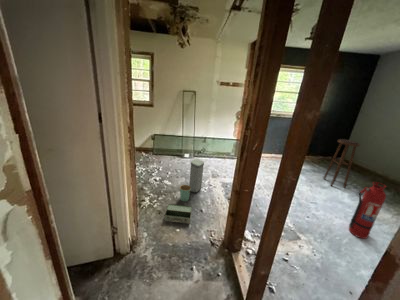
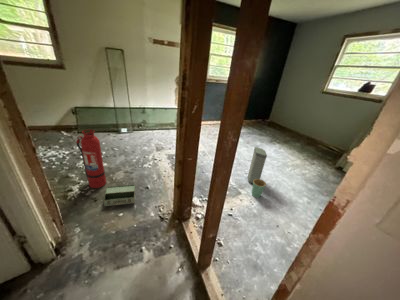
stool: present [324,139,360,188] -> none [255,101,282,144]
trash can: present [180,159,204,201] -> present [248,147,267,198]
fire extinguisher: present [349,182,386,239] -> present [76,129,106,188]

